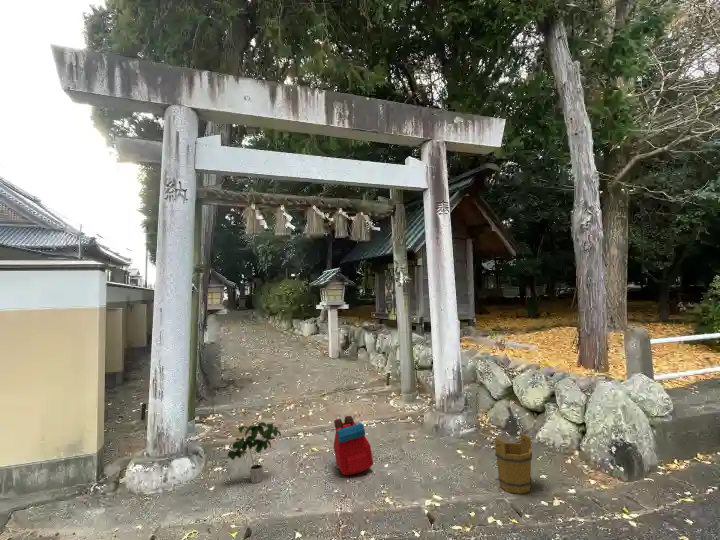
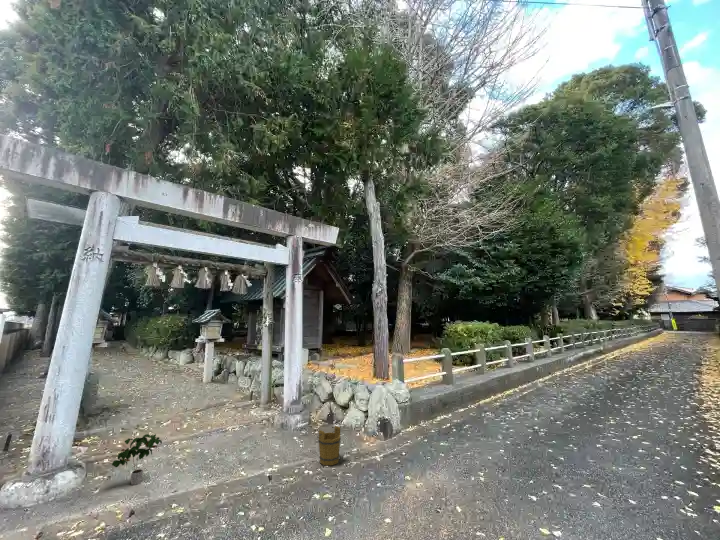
backpack: present [334,416,373,475] -> none [205,424,235,469]

